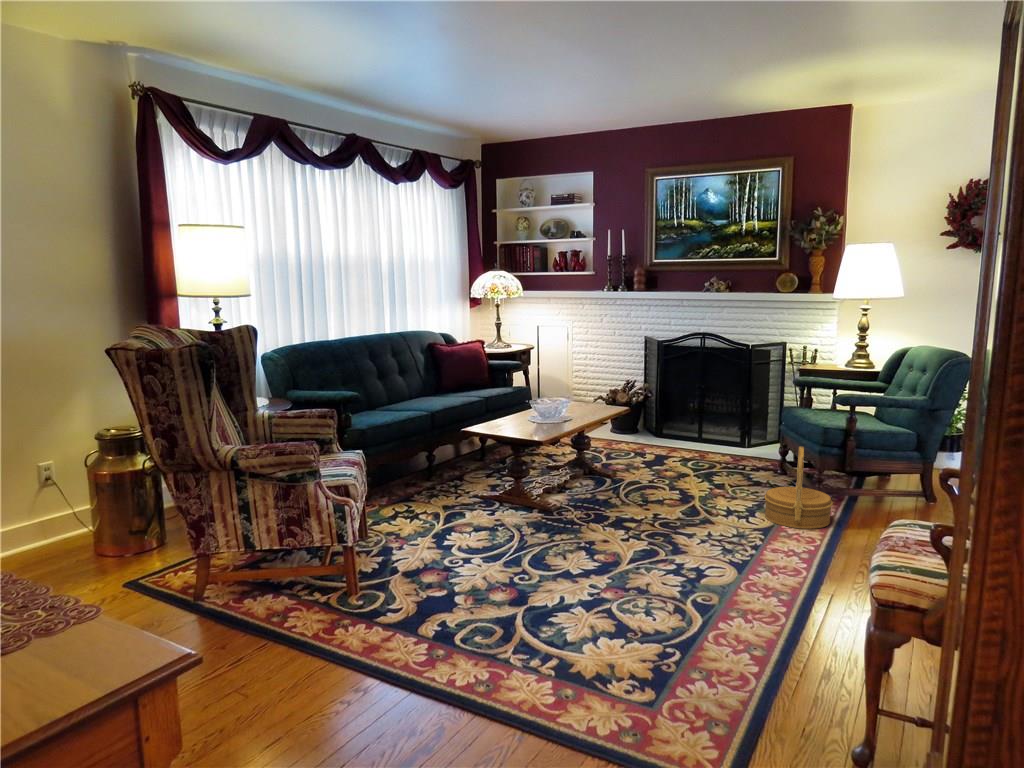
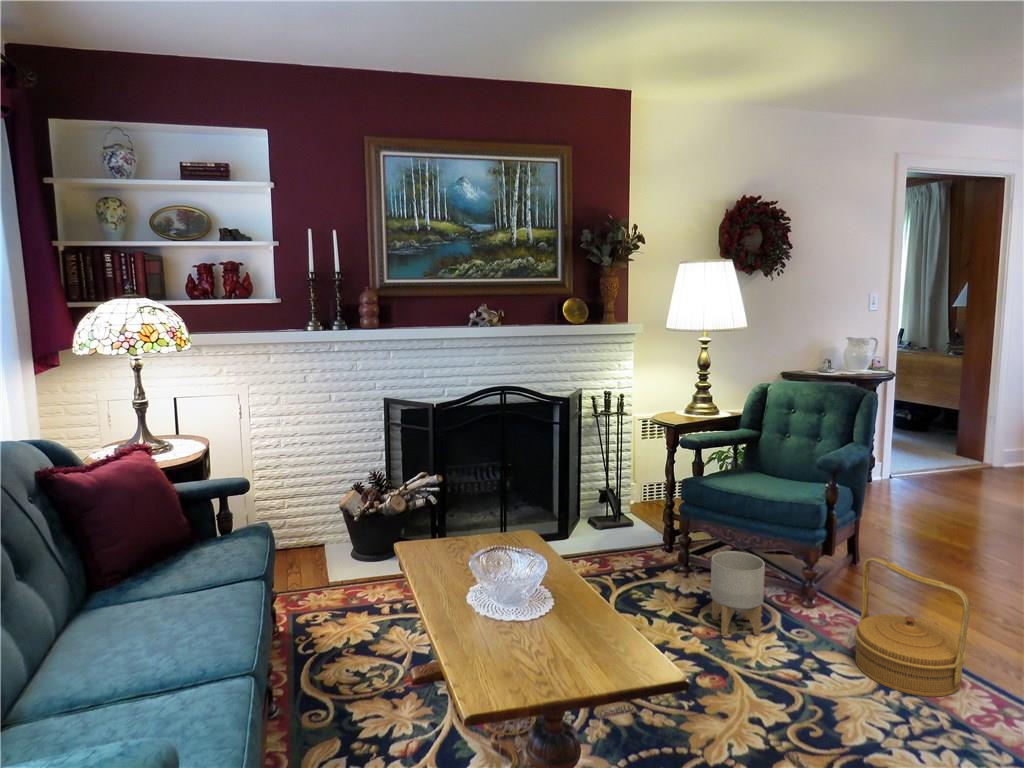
planter: none [727,440,763,492] -> present [711,551,765,636]

